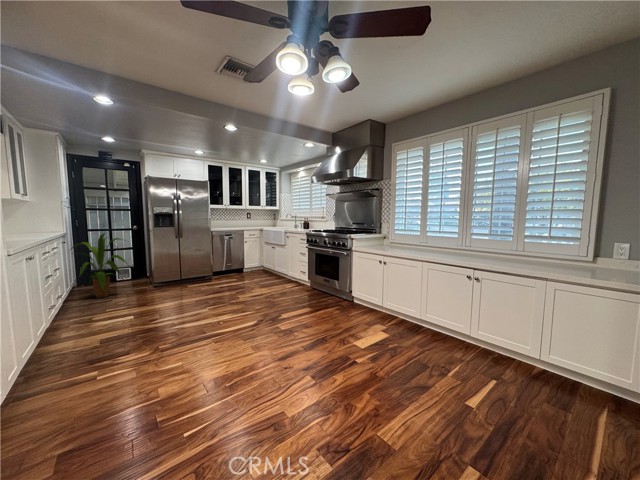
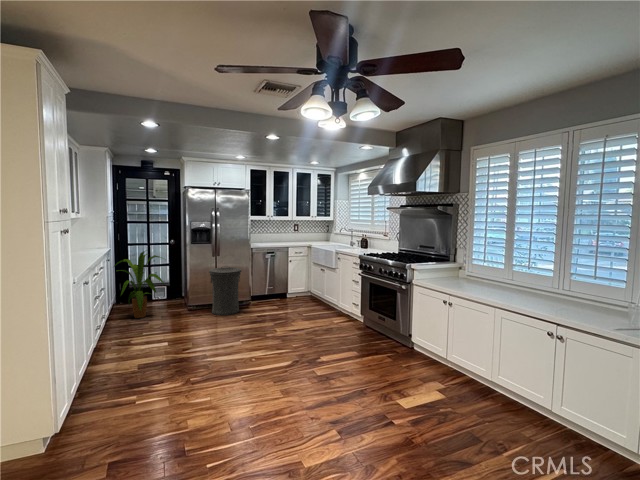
trash can: none [173,246,205,289] -> present [209,267,241,315]

